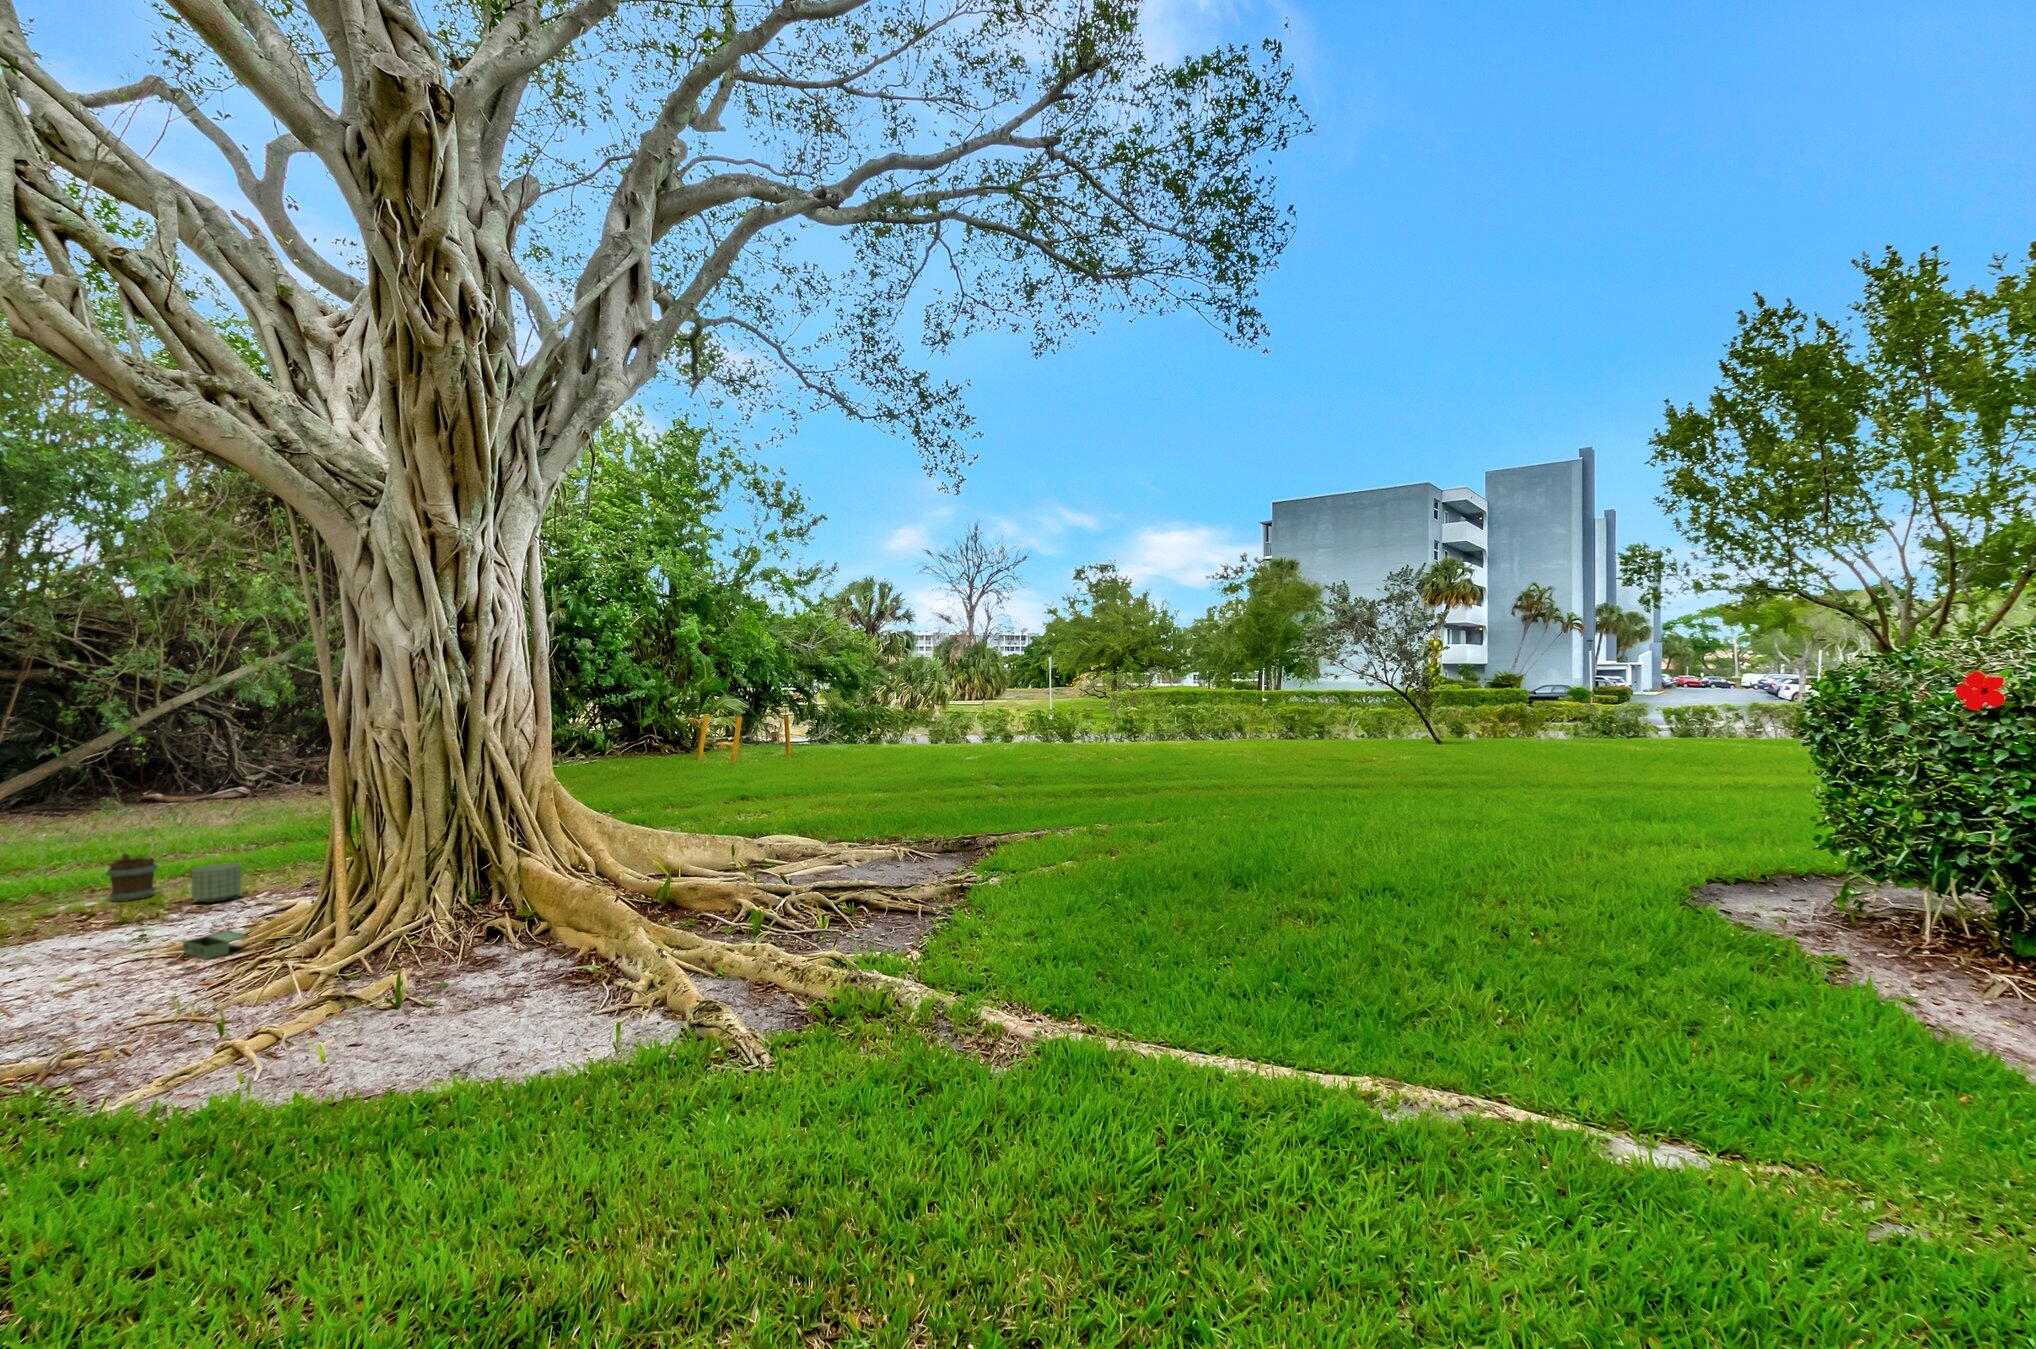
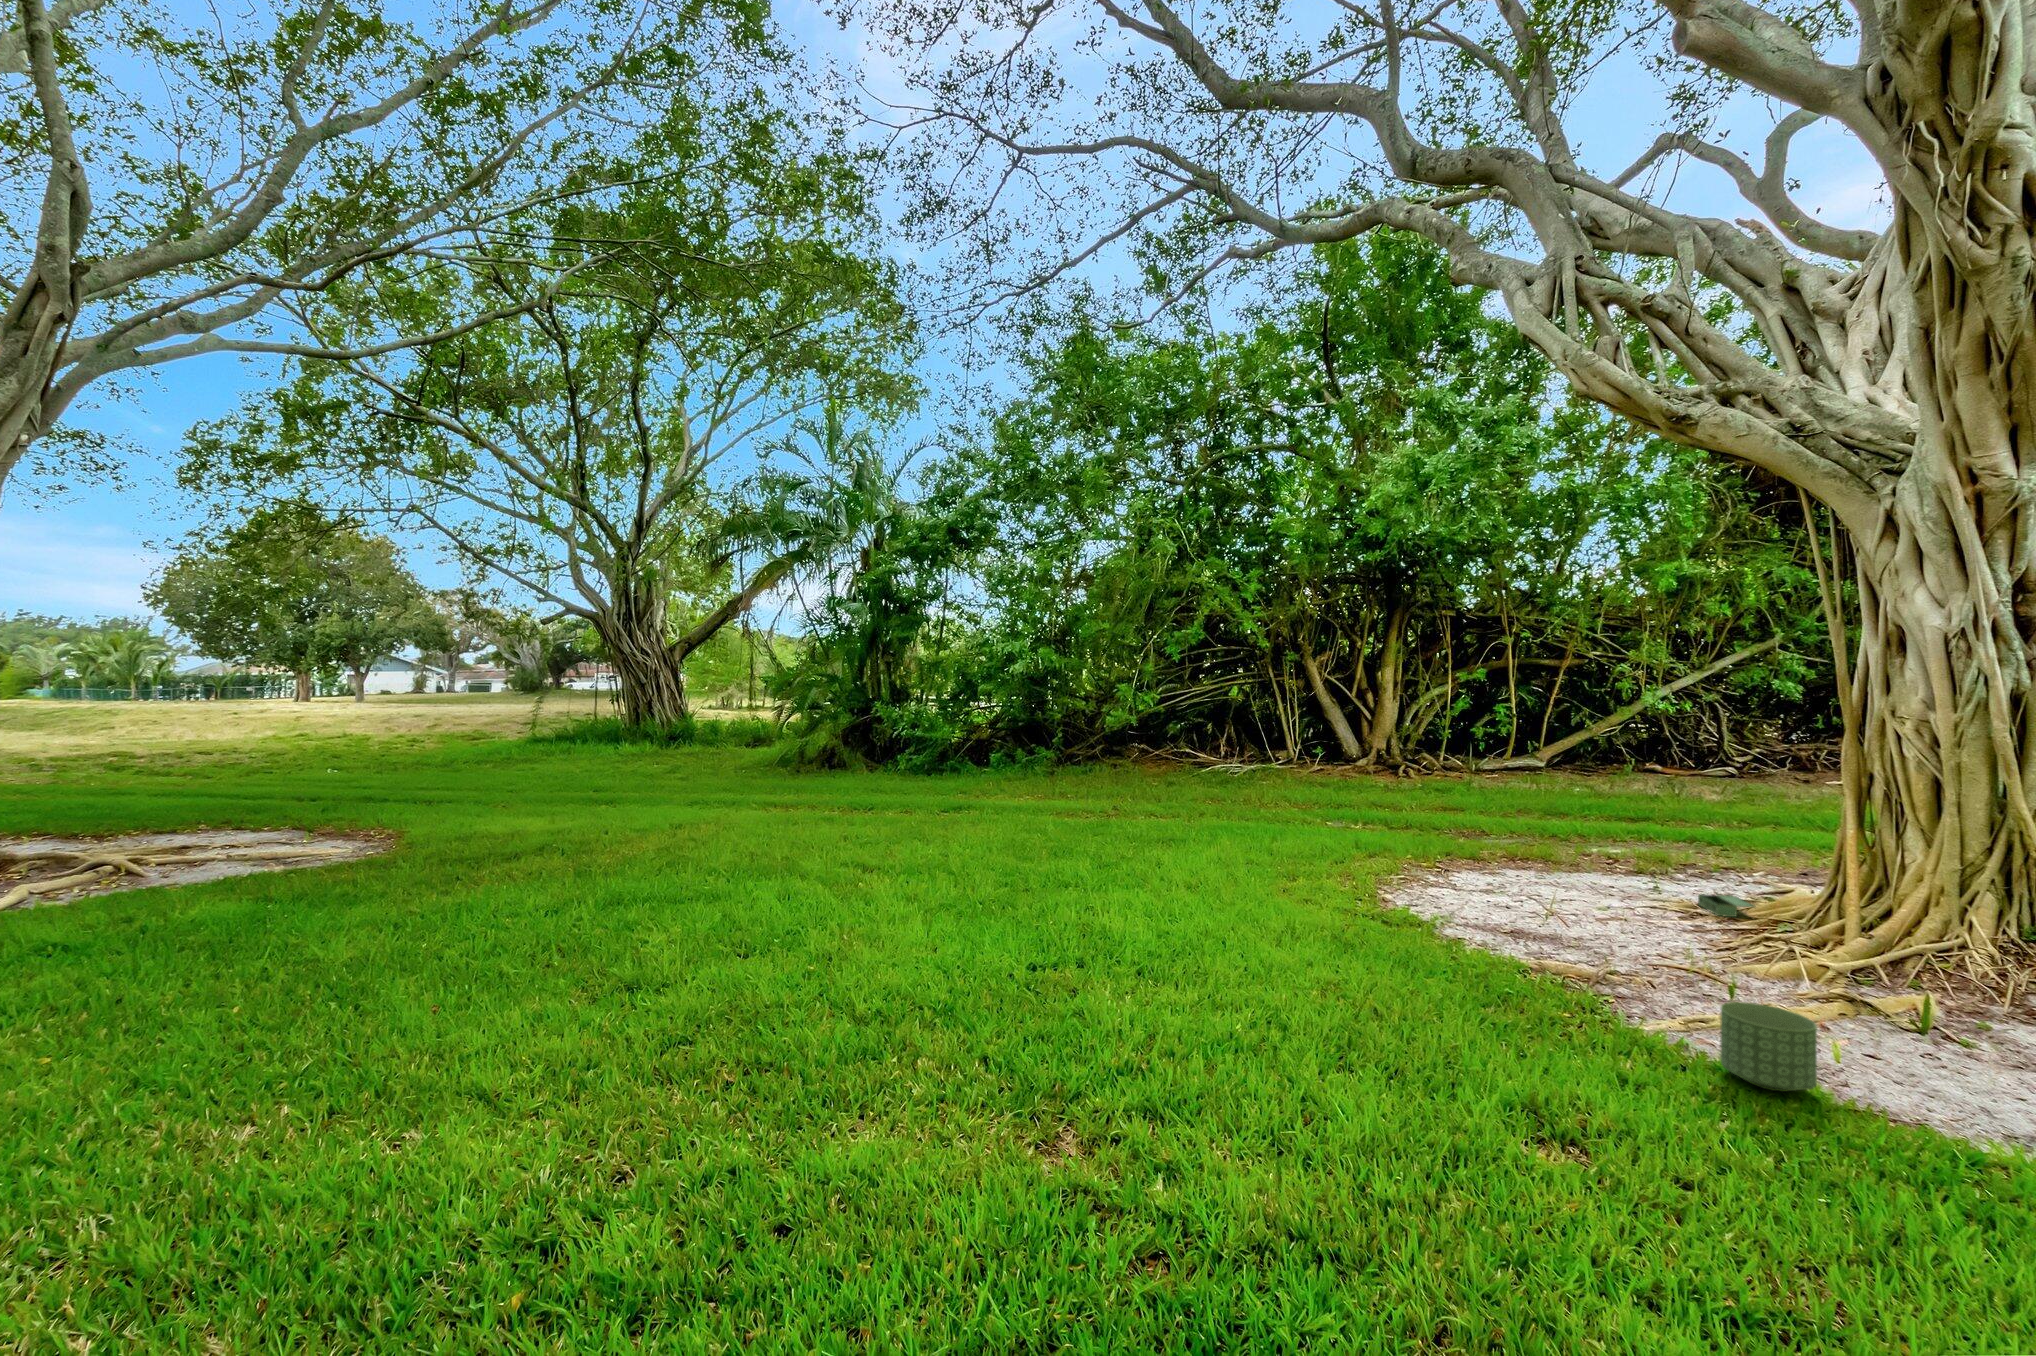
bucket: present [106,854,158,902] -> none [1635,810,1673,851]
planter: present [192,863,241,903] -> present [1721,1002,1817,1092]

